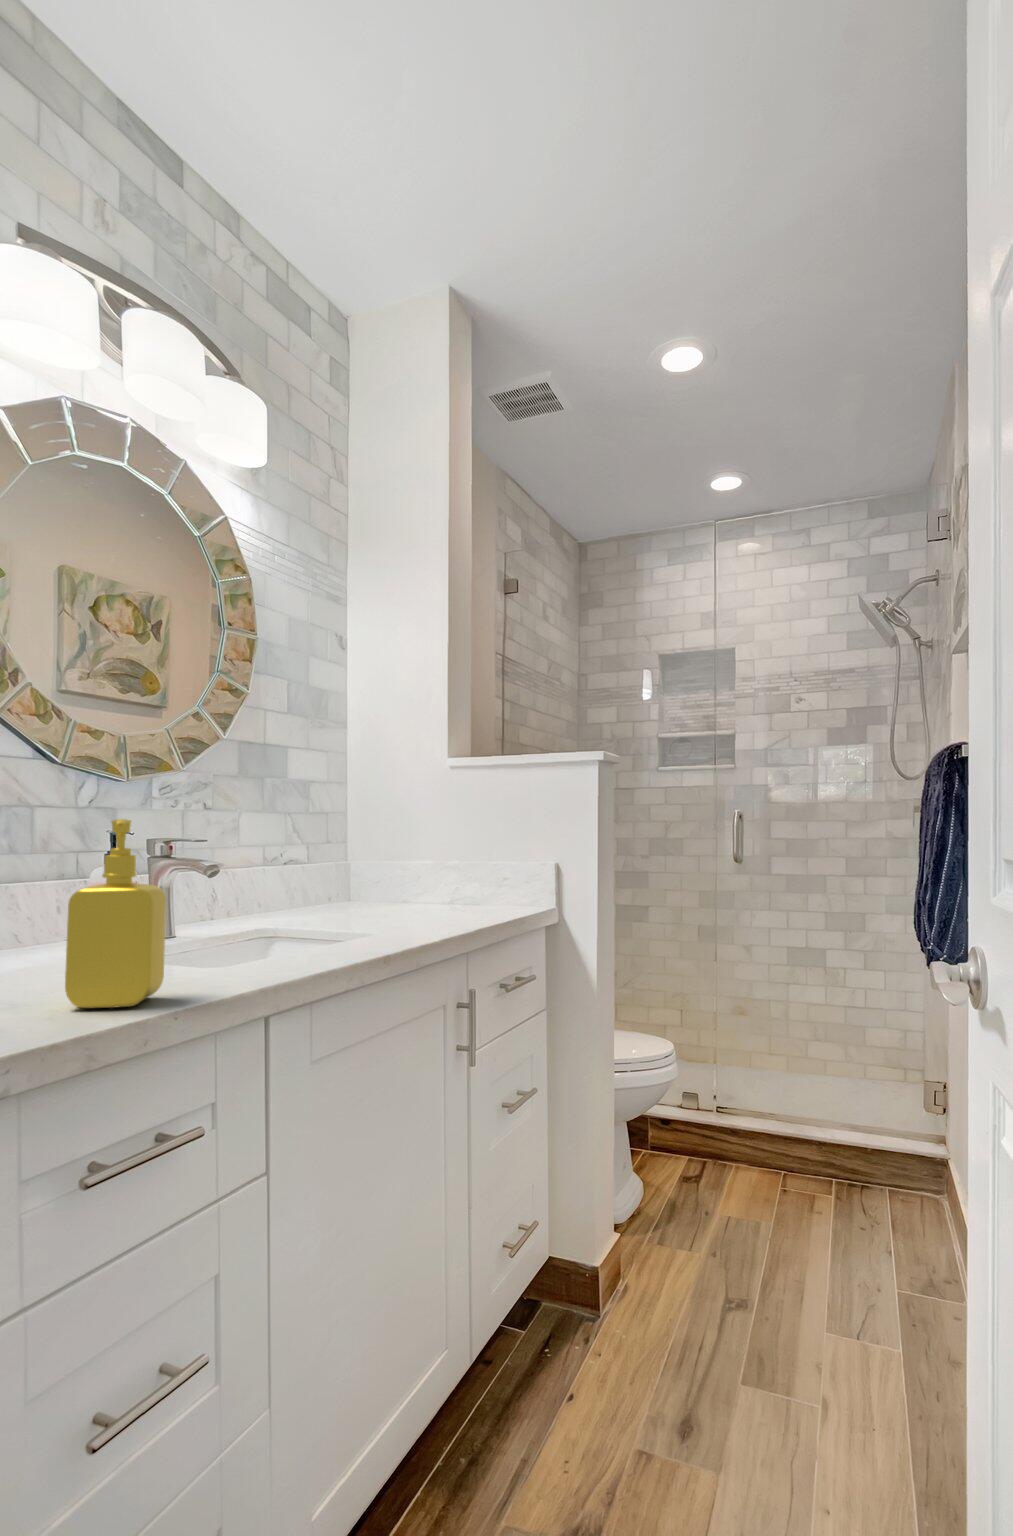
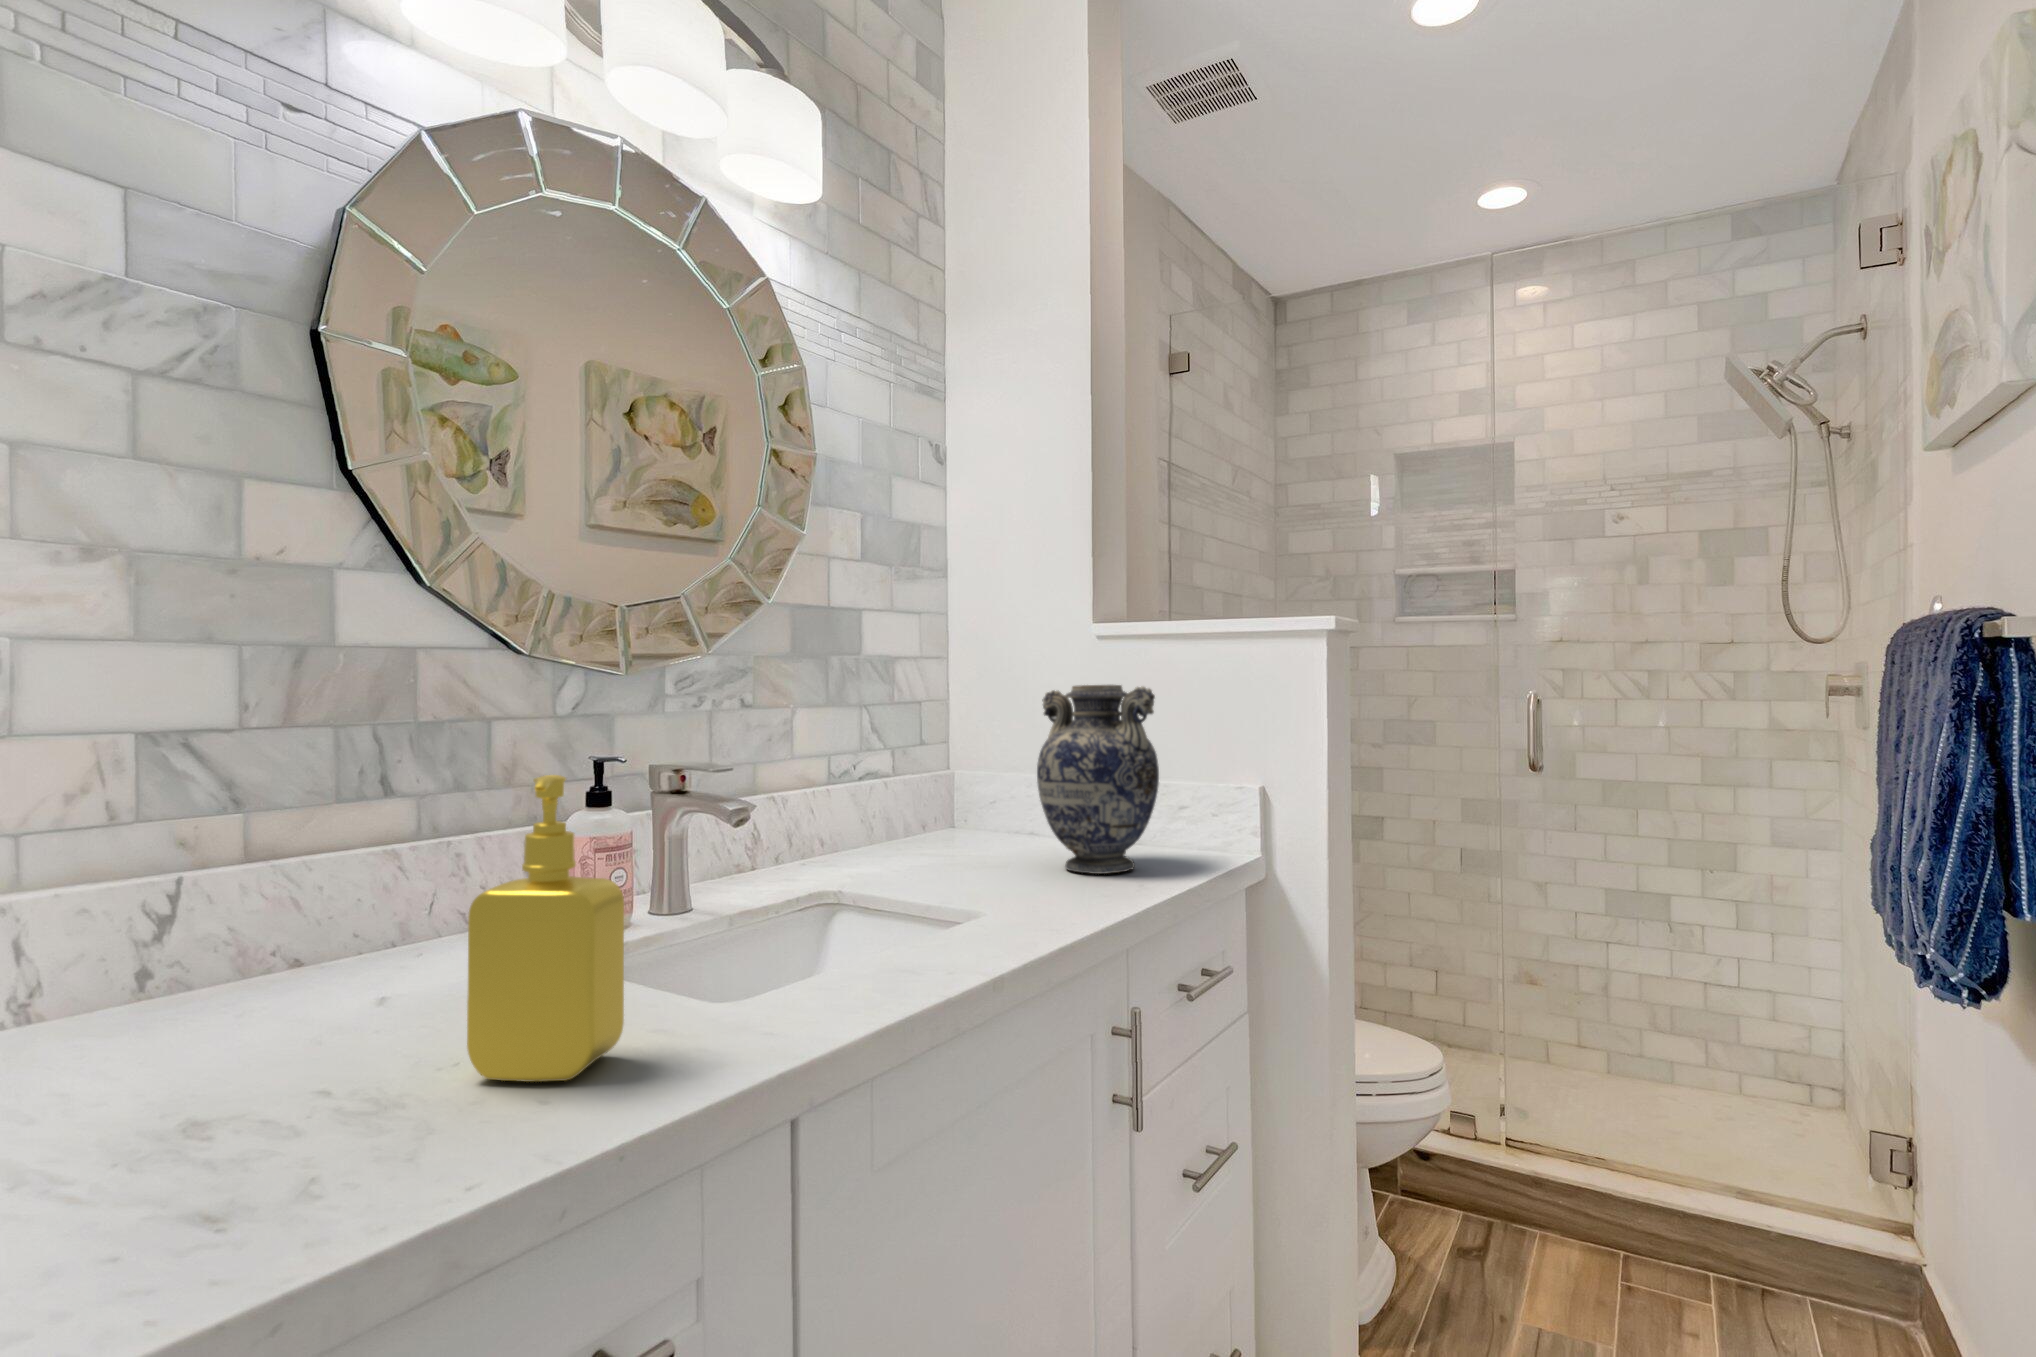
decorative vase: none [408,790,488,914] -> present [1037,685,1159,874]

